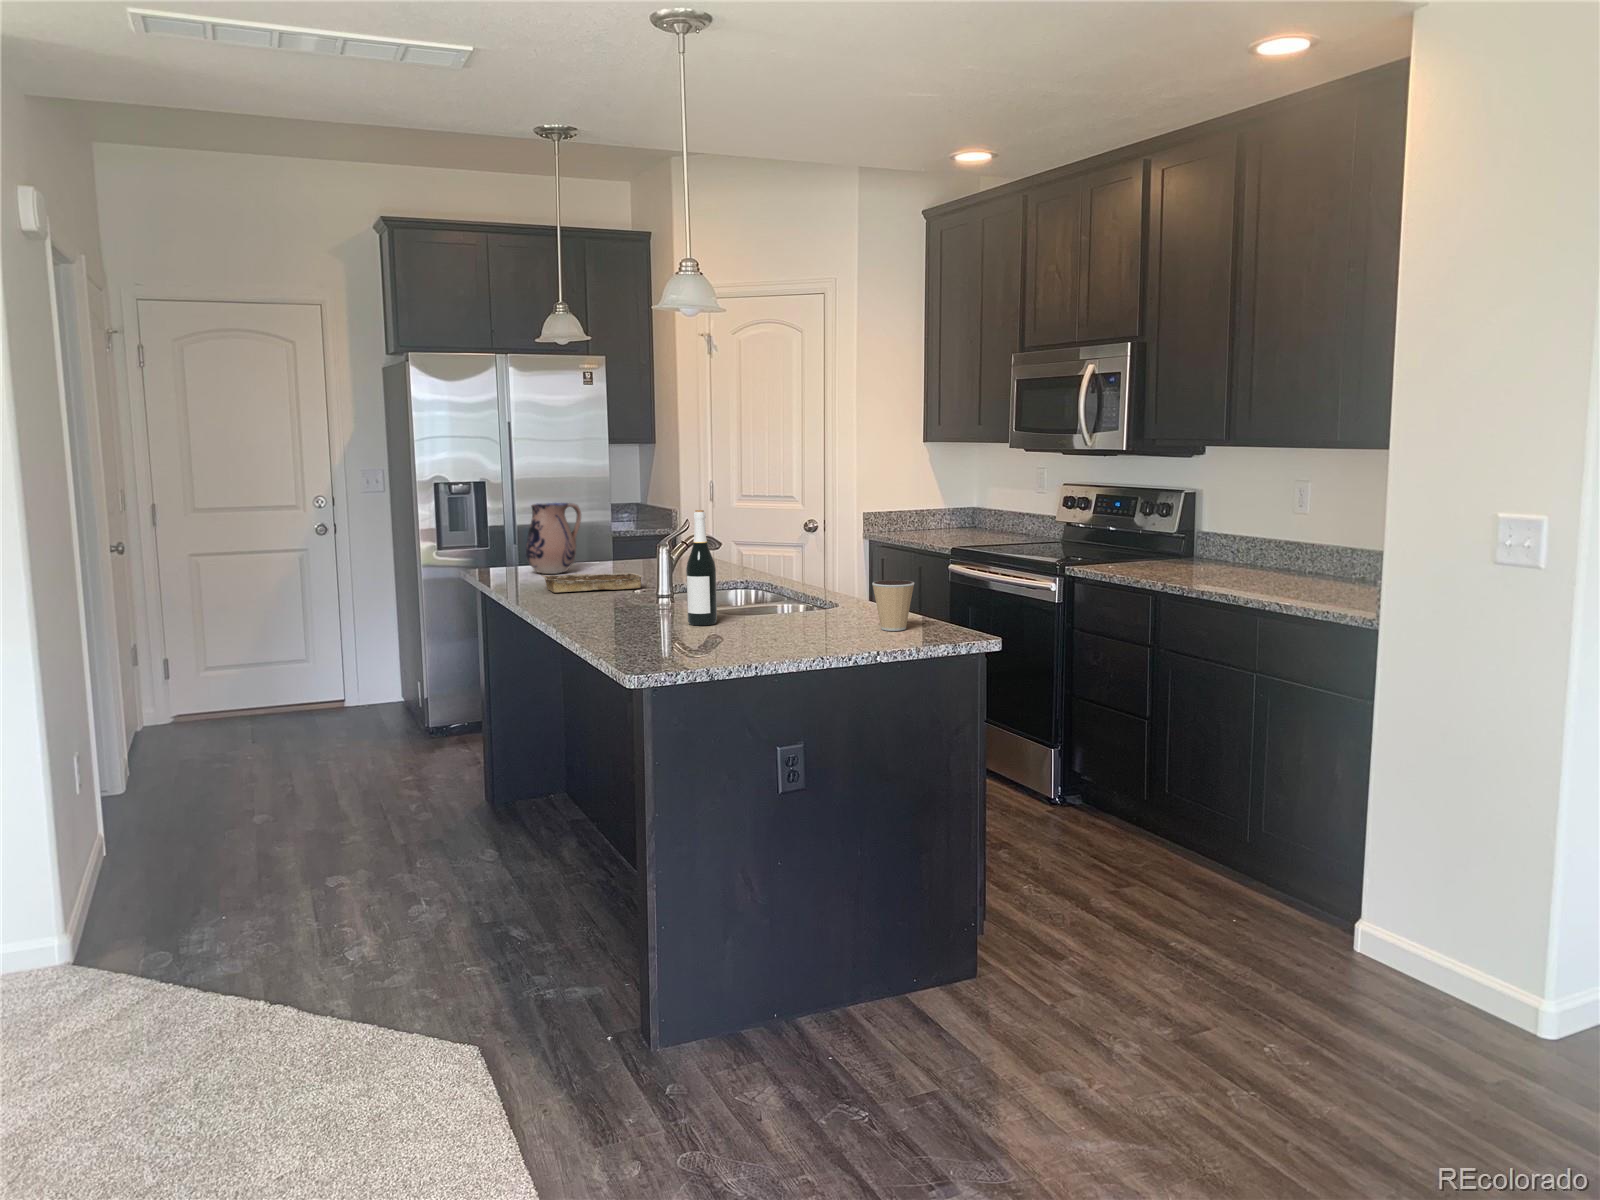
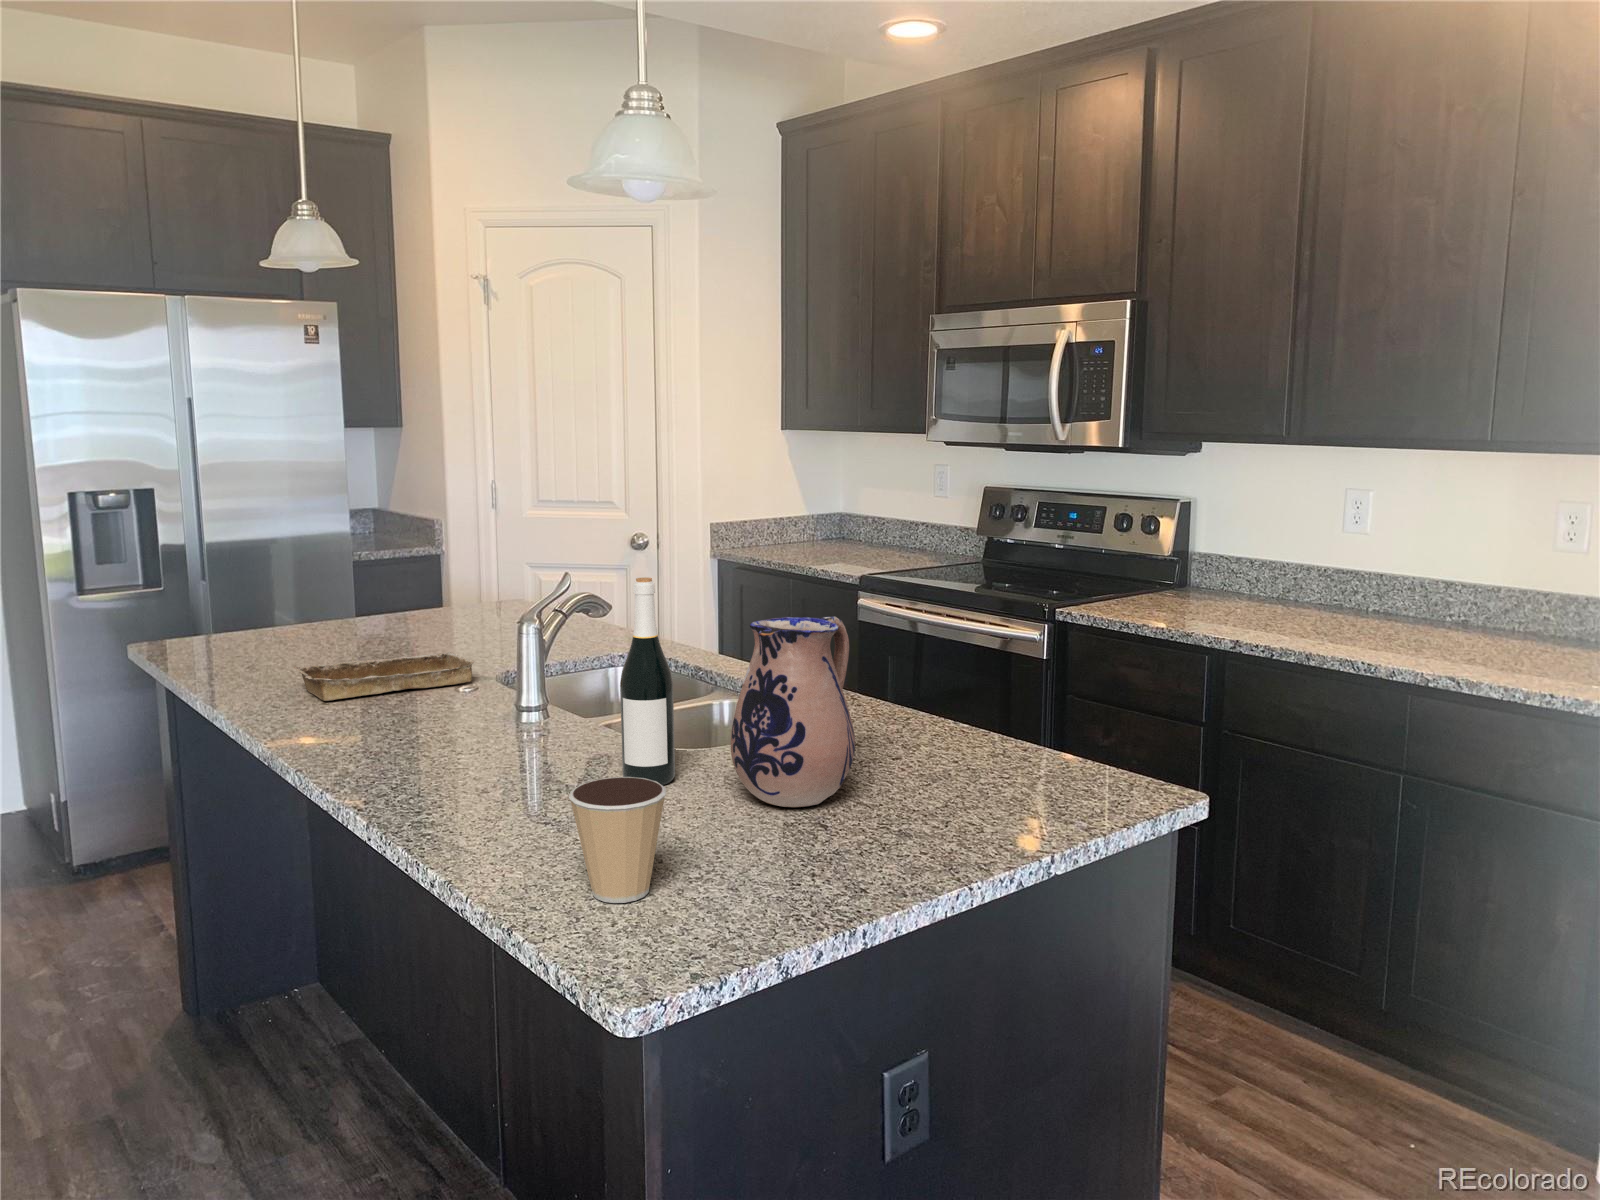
ceramic pitcher: present [526,503,581,574] -> present [731,617,855,807]
coffee cup: present [872,580,914,631] -> present [569,777,666,903]

